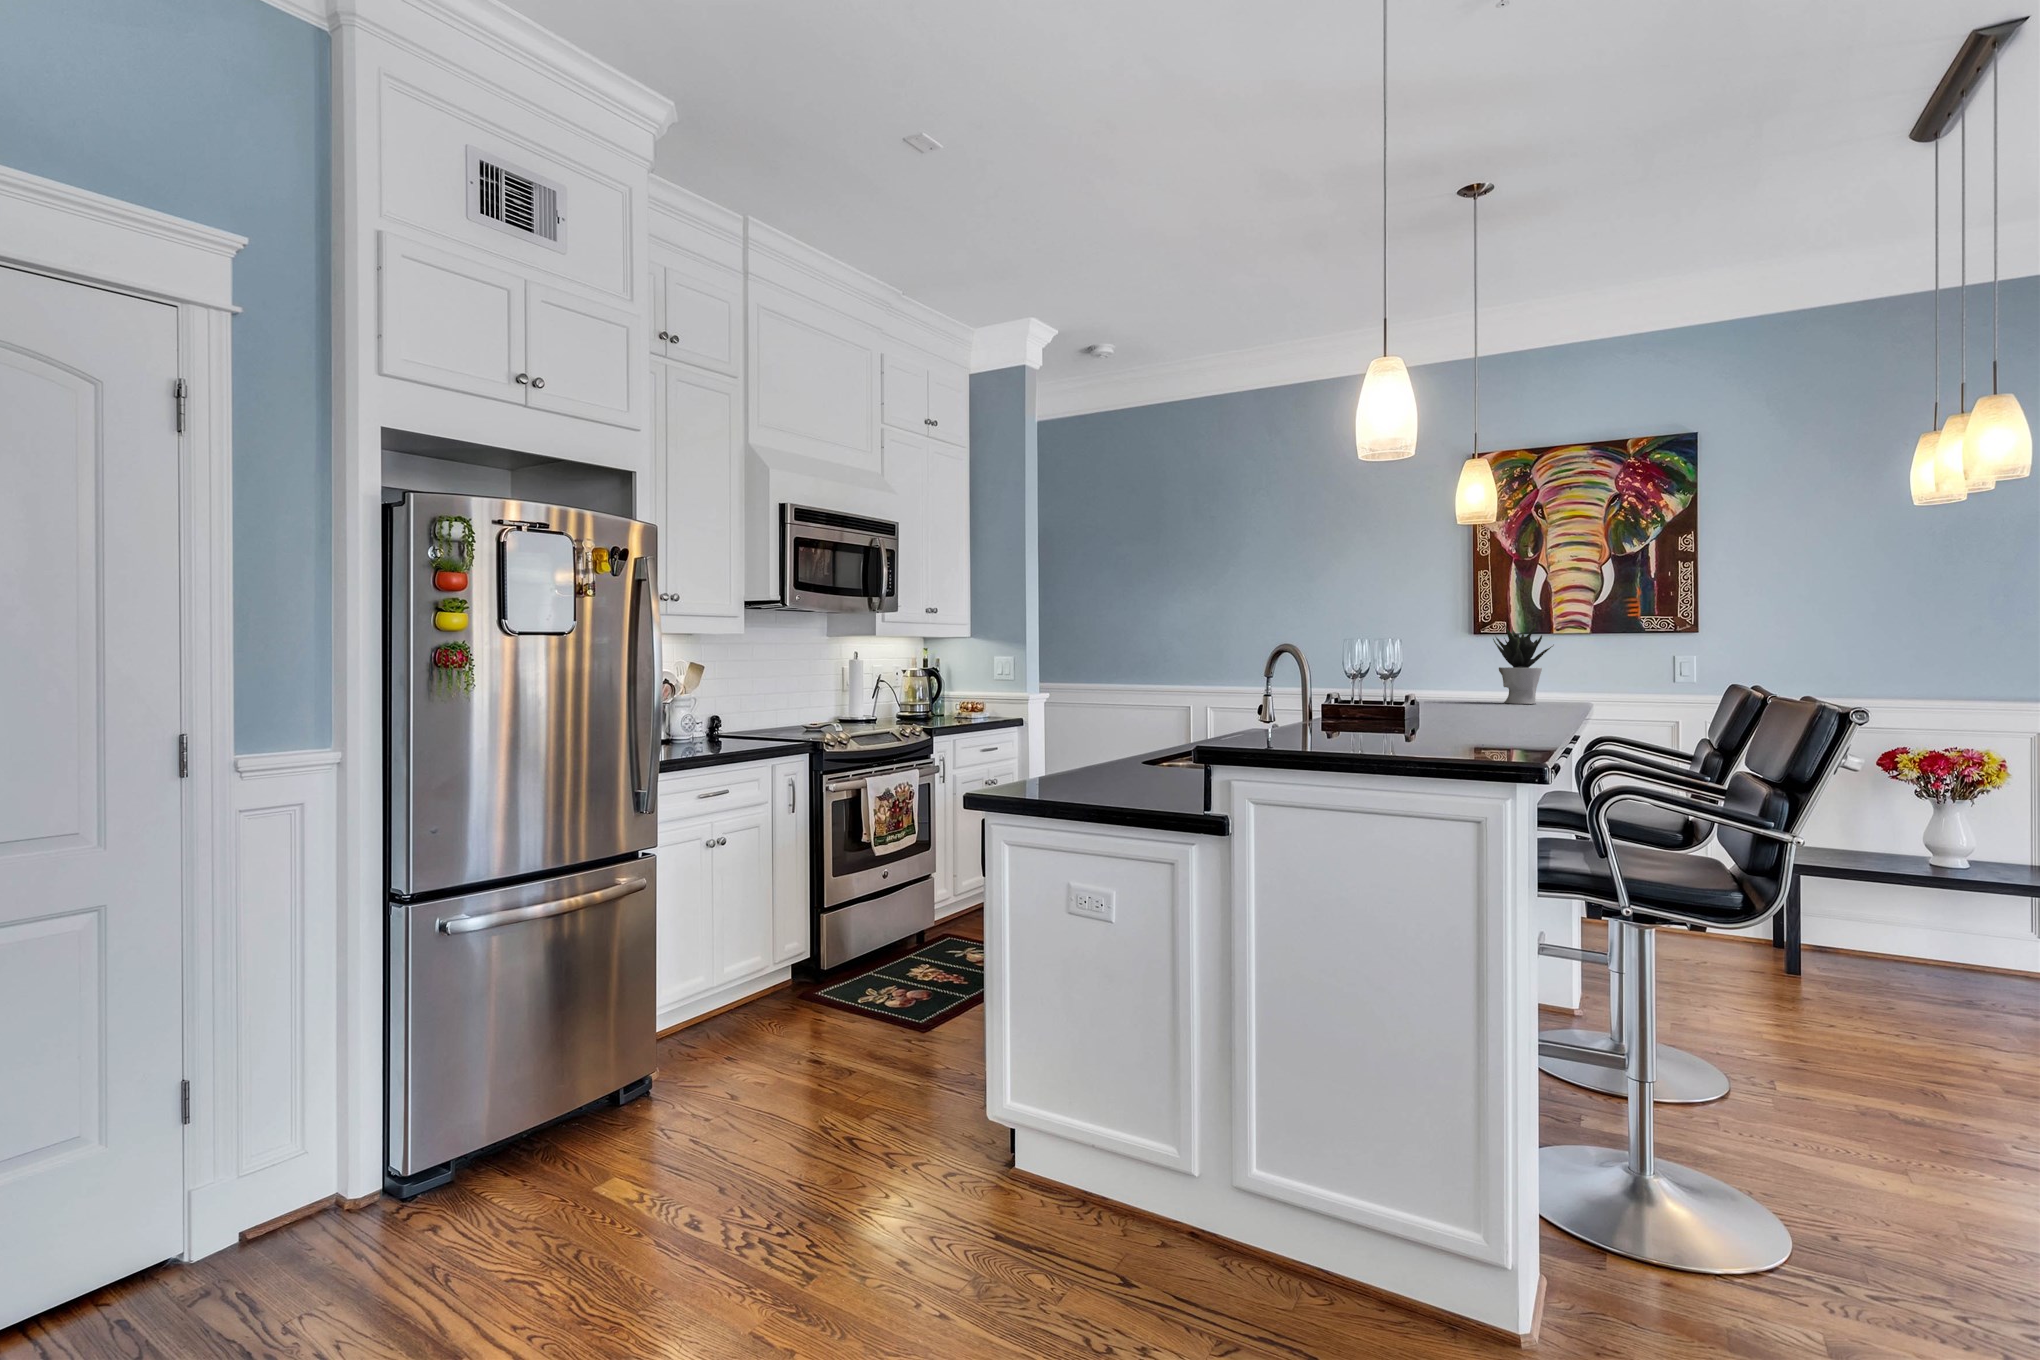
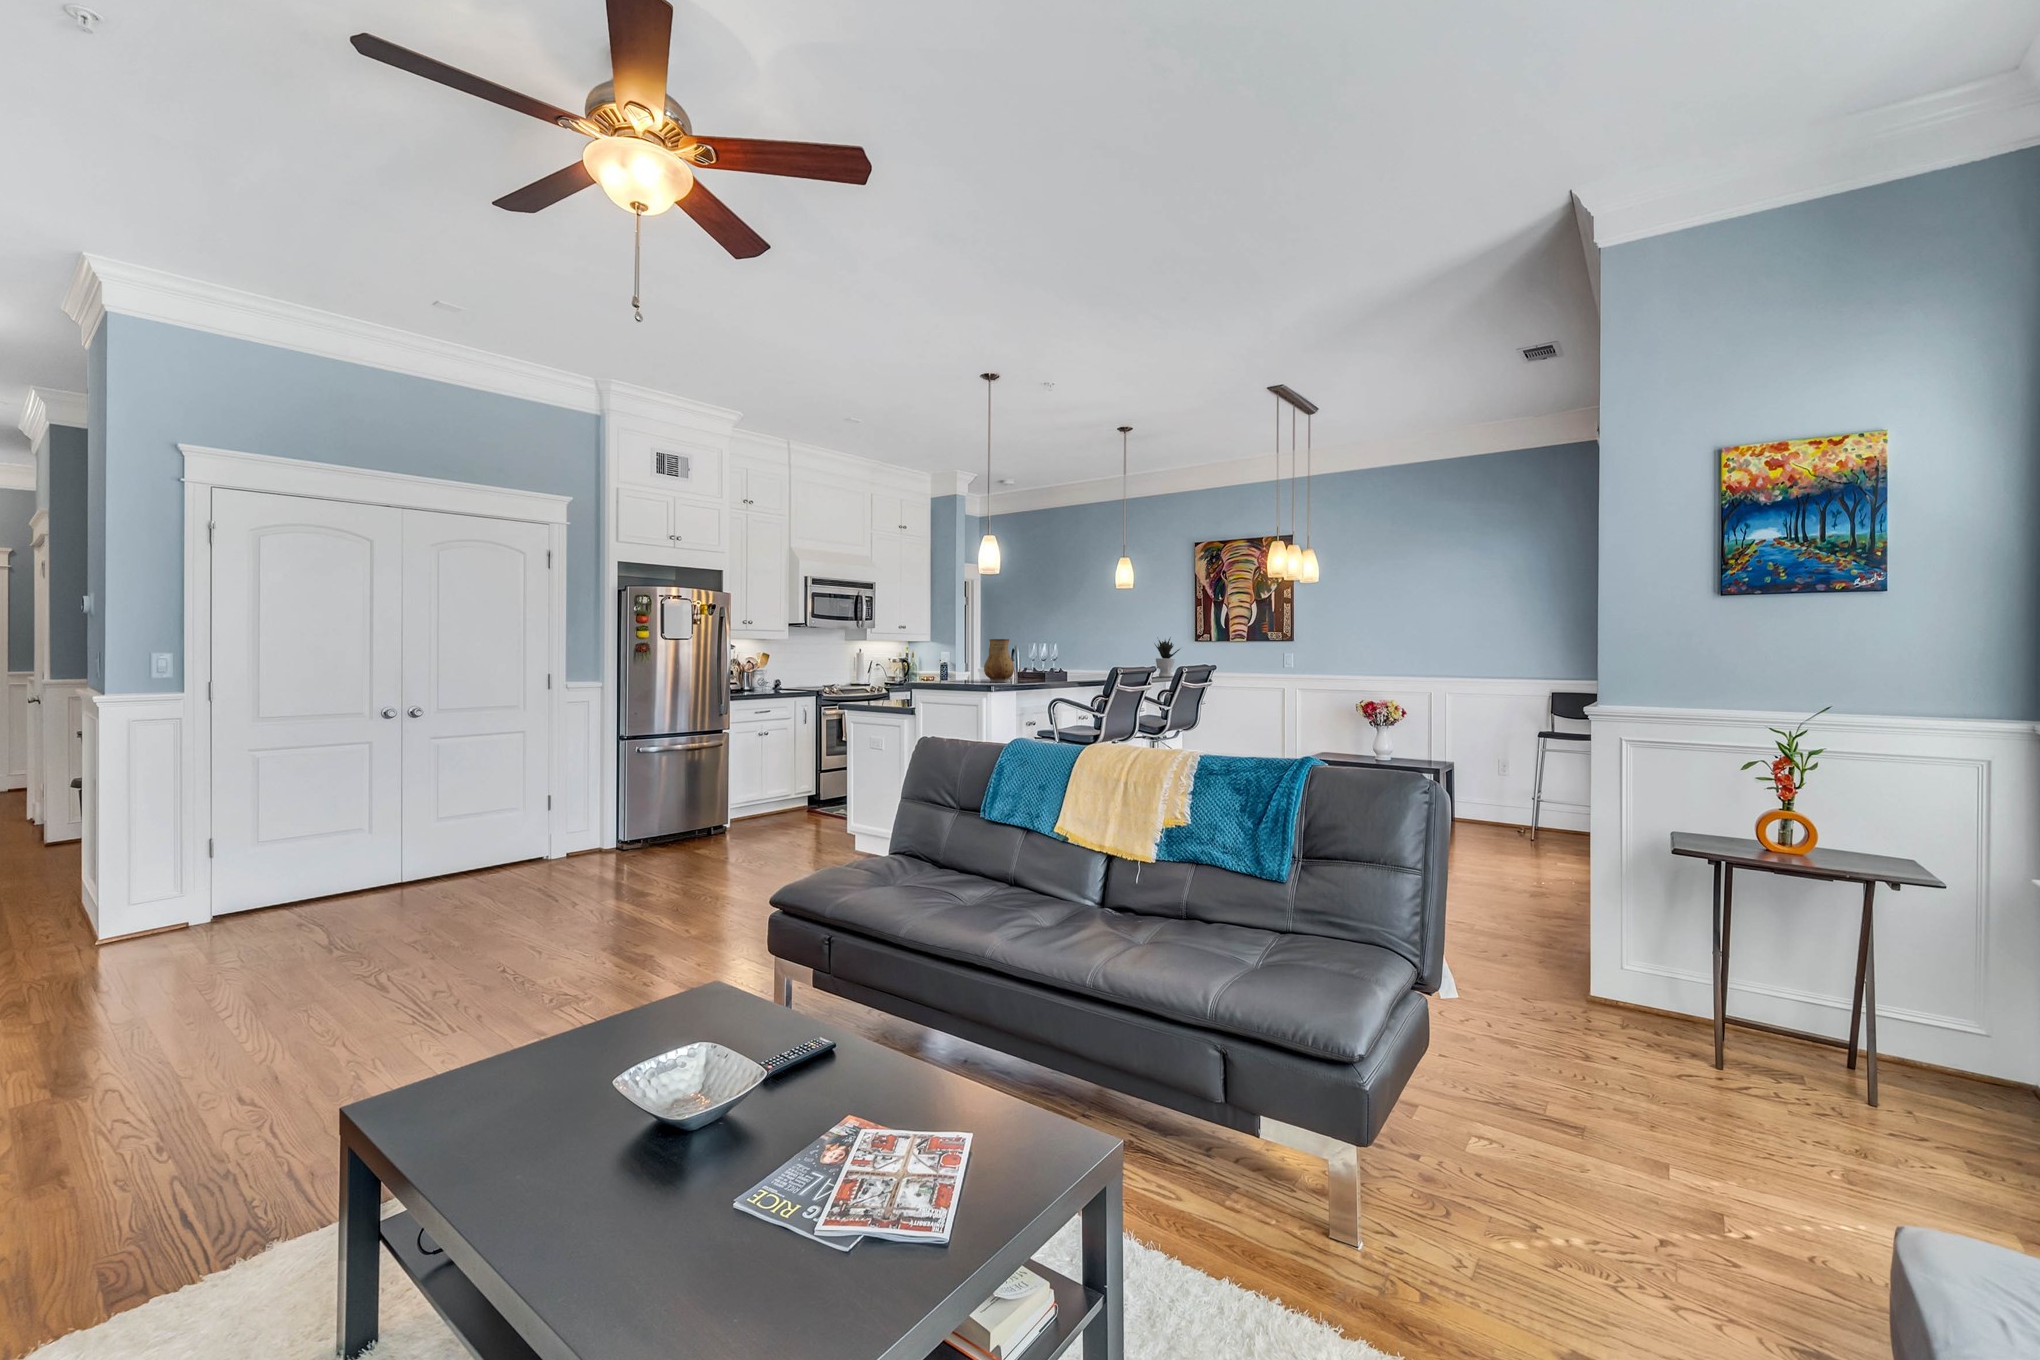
ceramic pitcher: none [1385,628,1478,743] -> present [984,639,1014,682]

